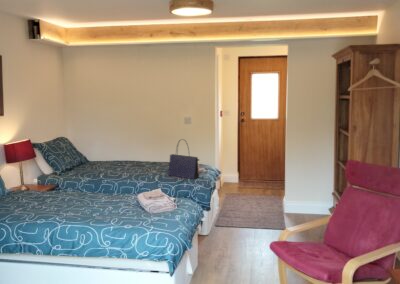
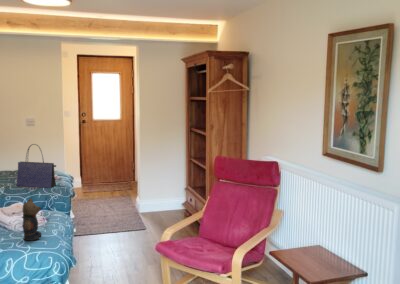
teddy bear: none [151,185,167,222] -> present [22,199,41,240]

